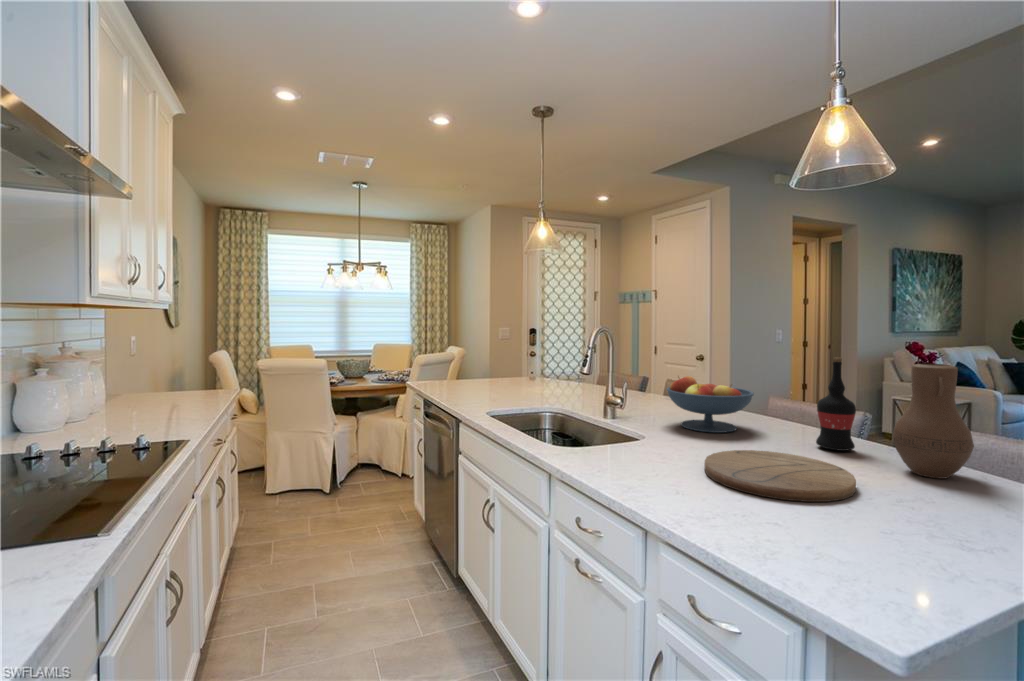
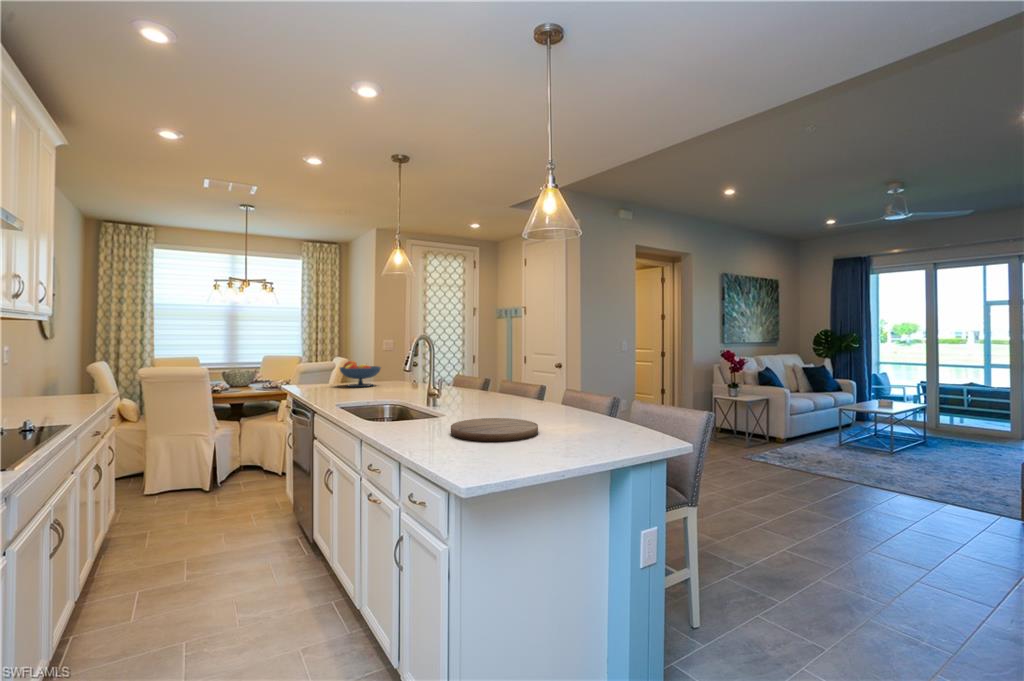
wine bottle: present [816,357,856,451] -> none [550,354,573,418]
vase: present [893,364,974,479] -> none [577,356,617,429]
fruit bowl: present [667,376,754,433] -> present [340,361,381,387]

